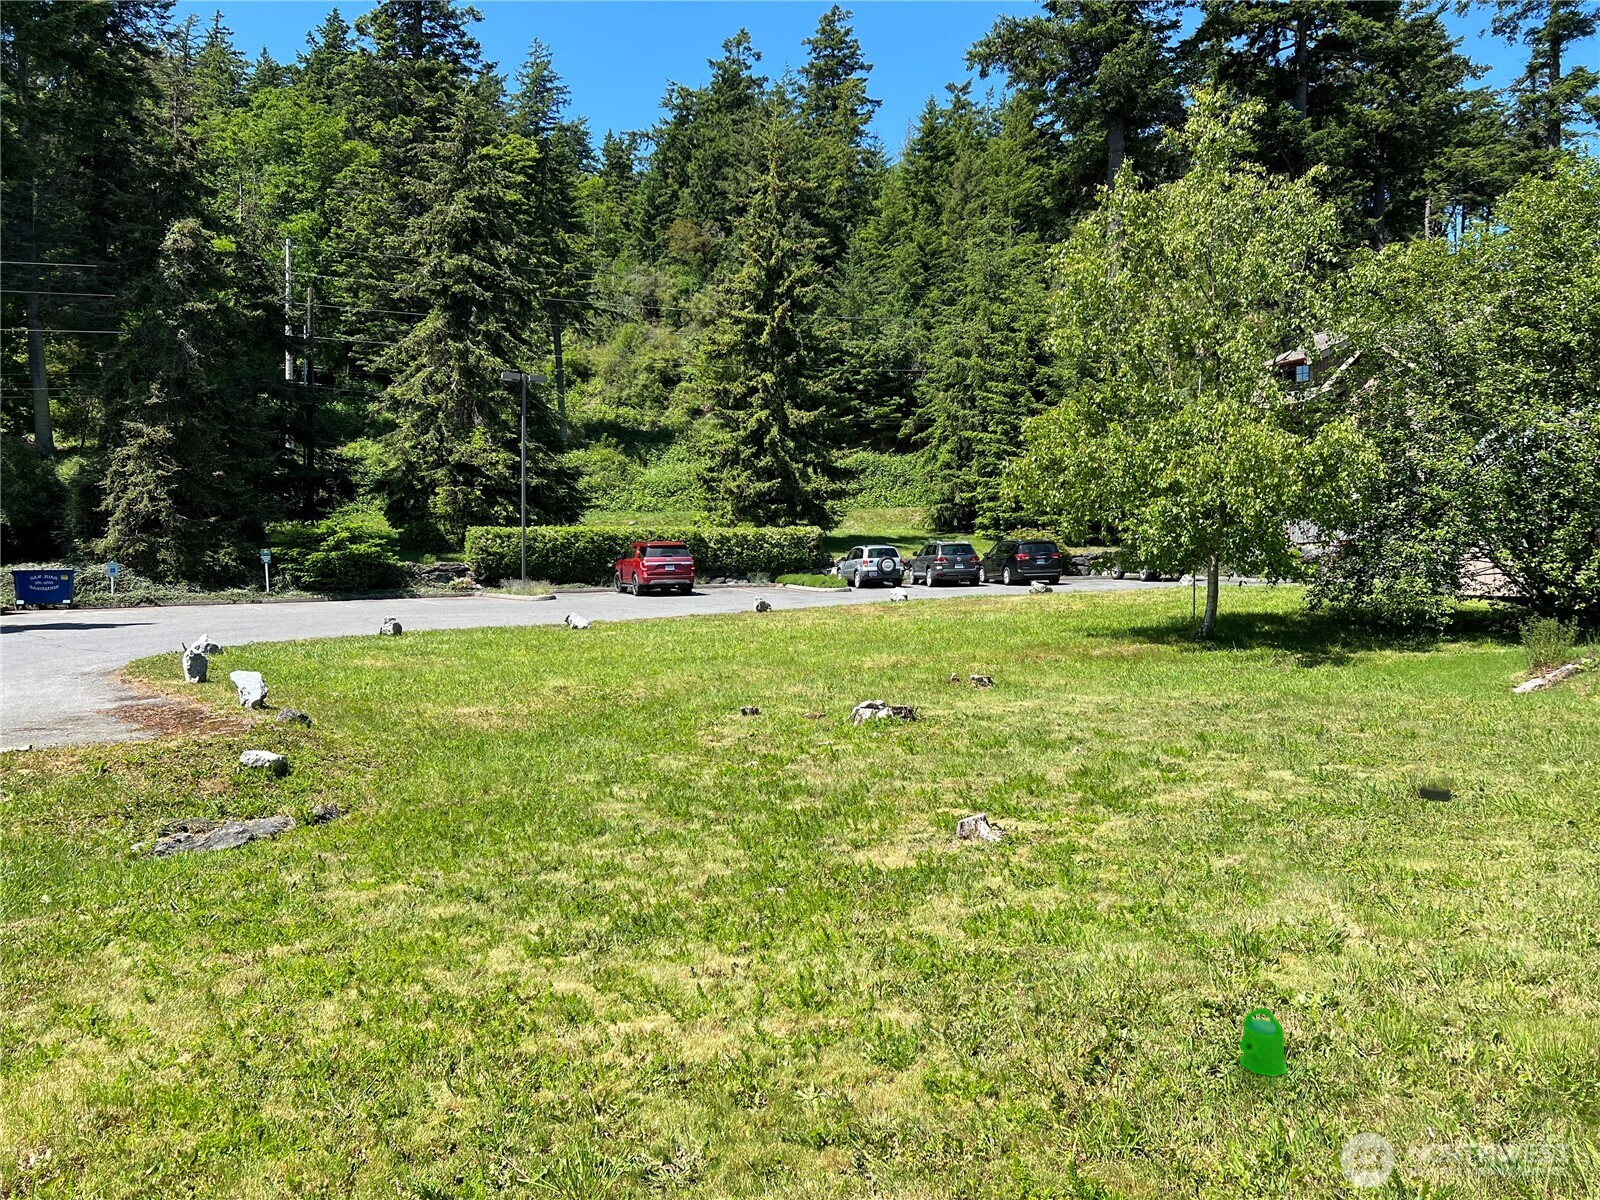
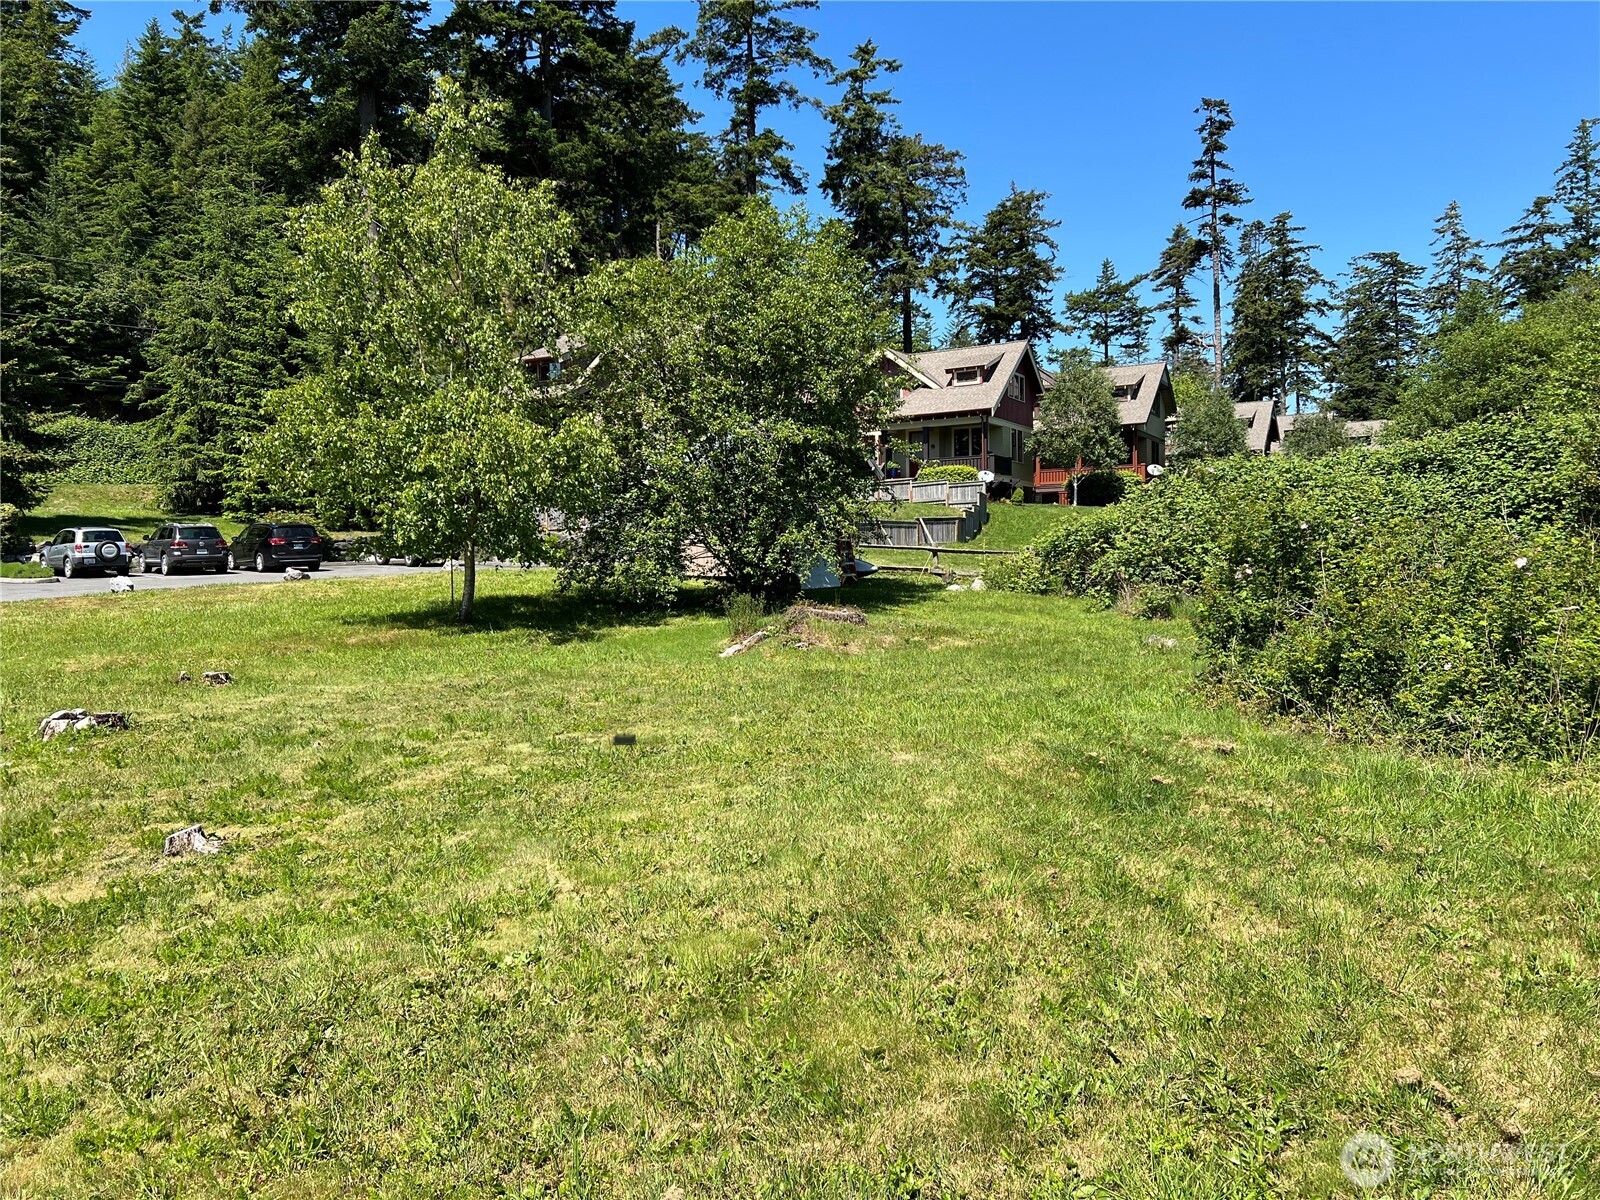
watering can: present [1239,1007,1287,1077] -> none [411,932,453,988]

